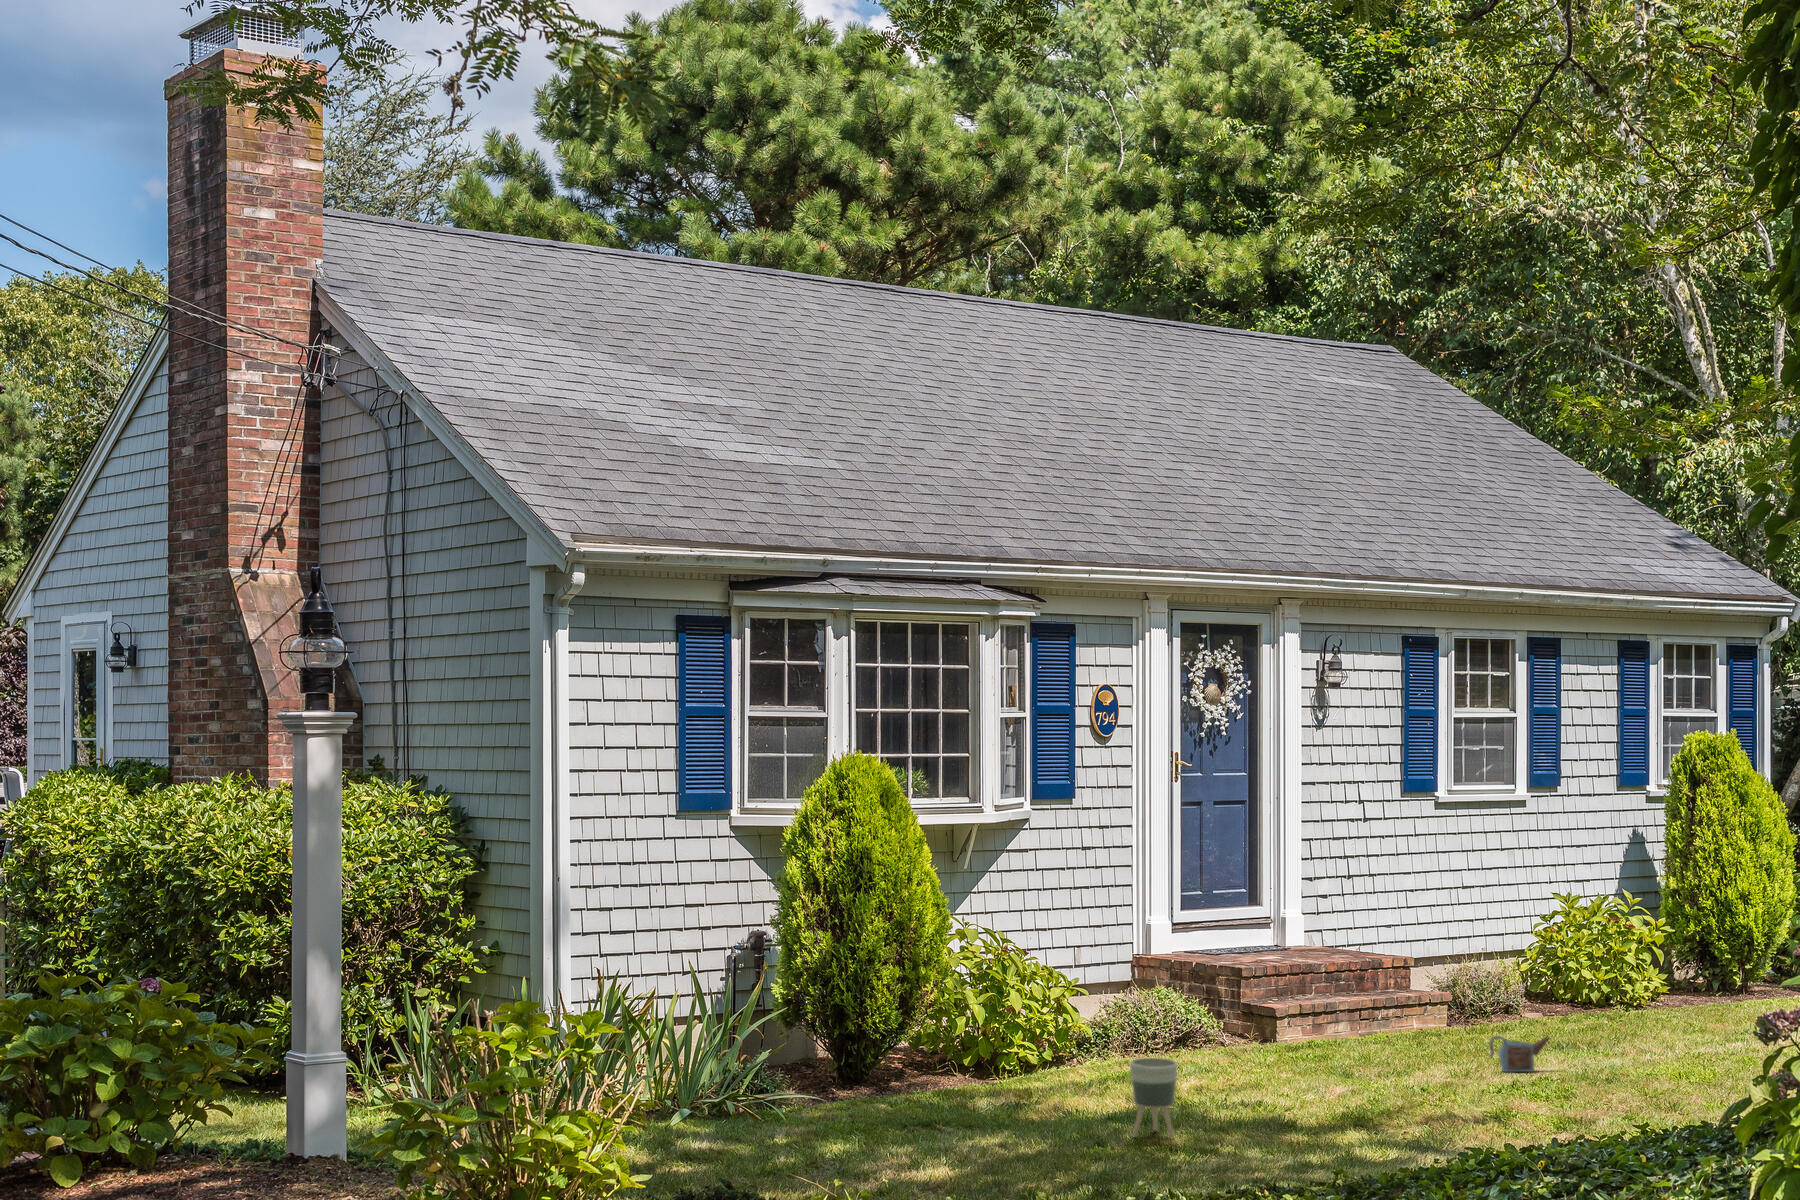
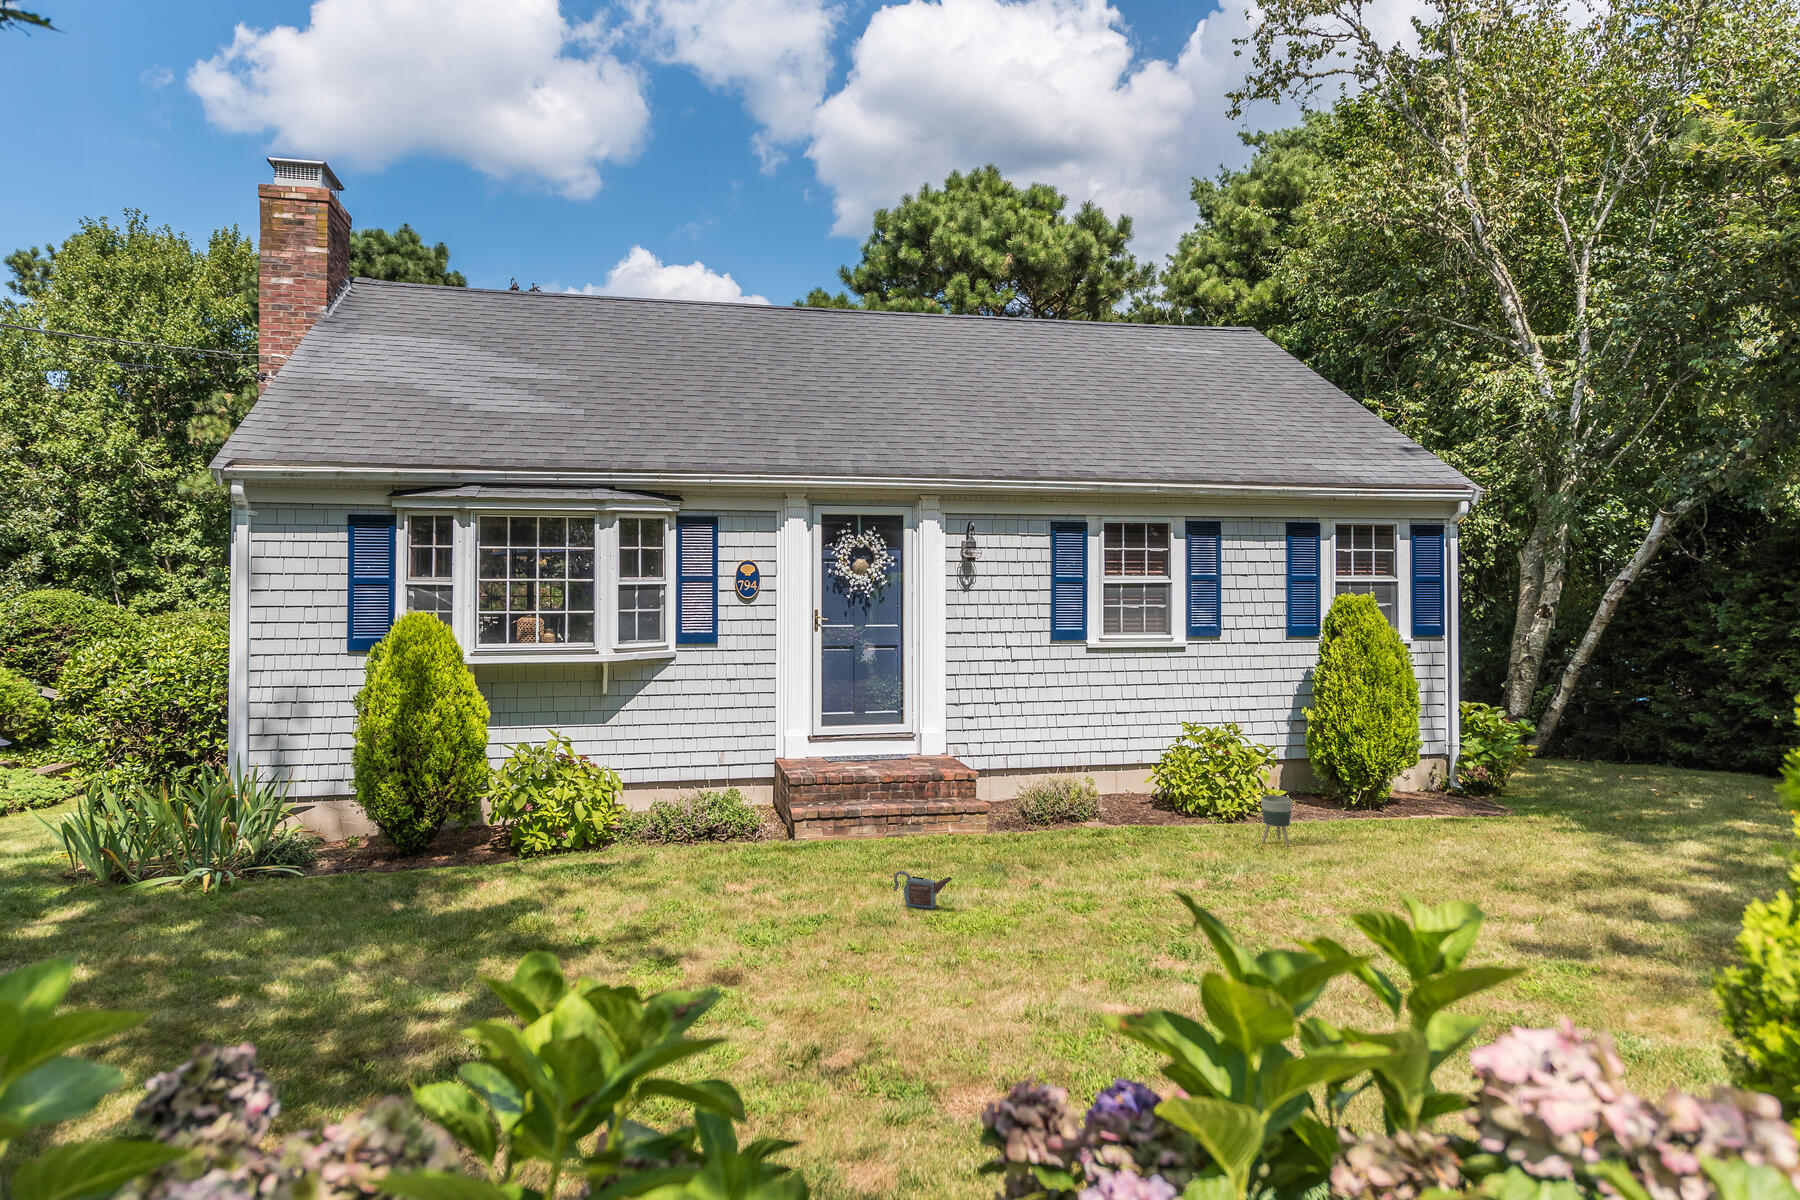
planter: present [1130,1058,1178,1139] -> present [1261,795,1293,847]

